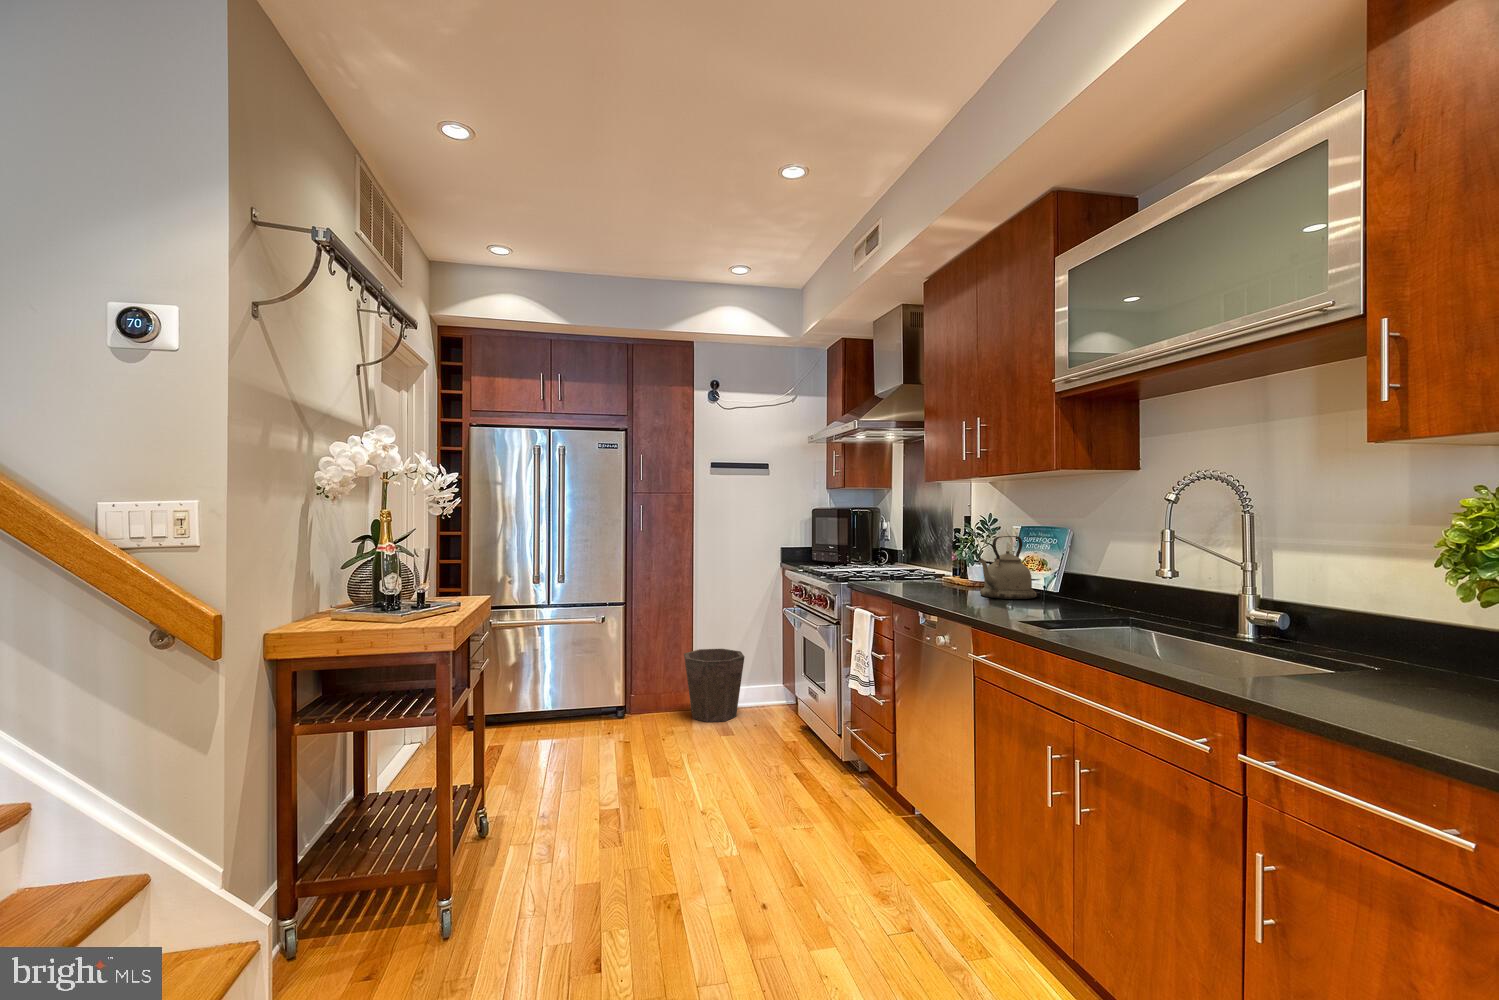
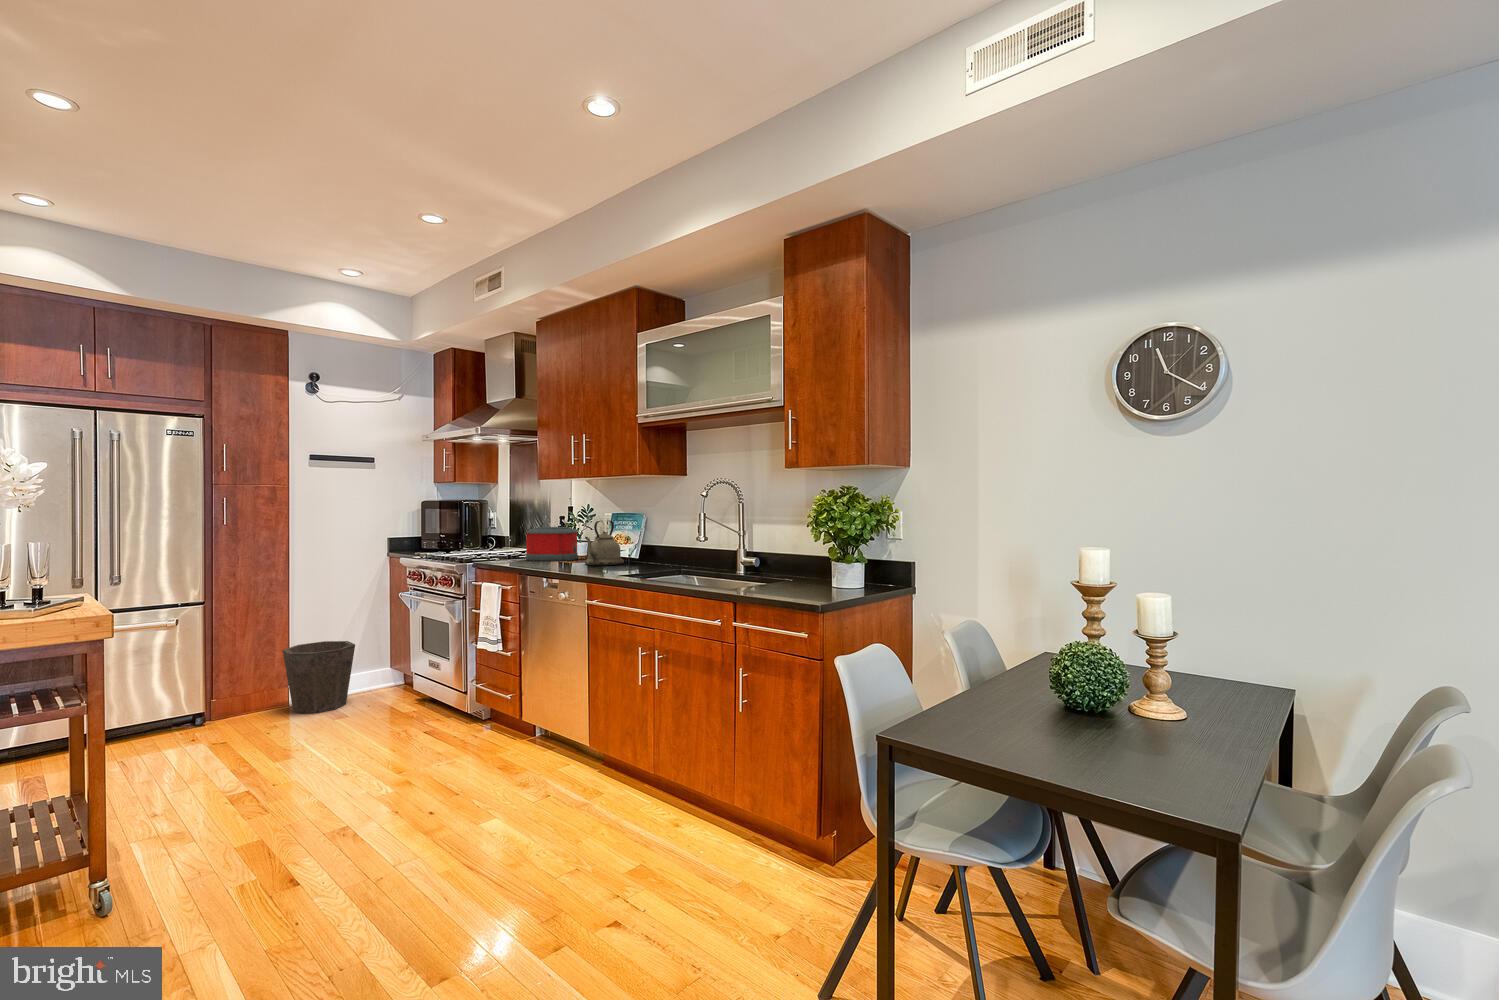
toaster: none [909,542,976,587] -> present [525,527,578,561]

